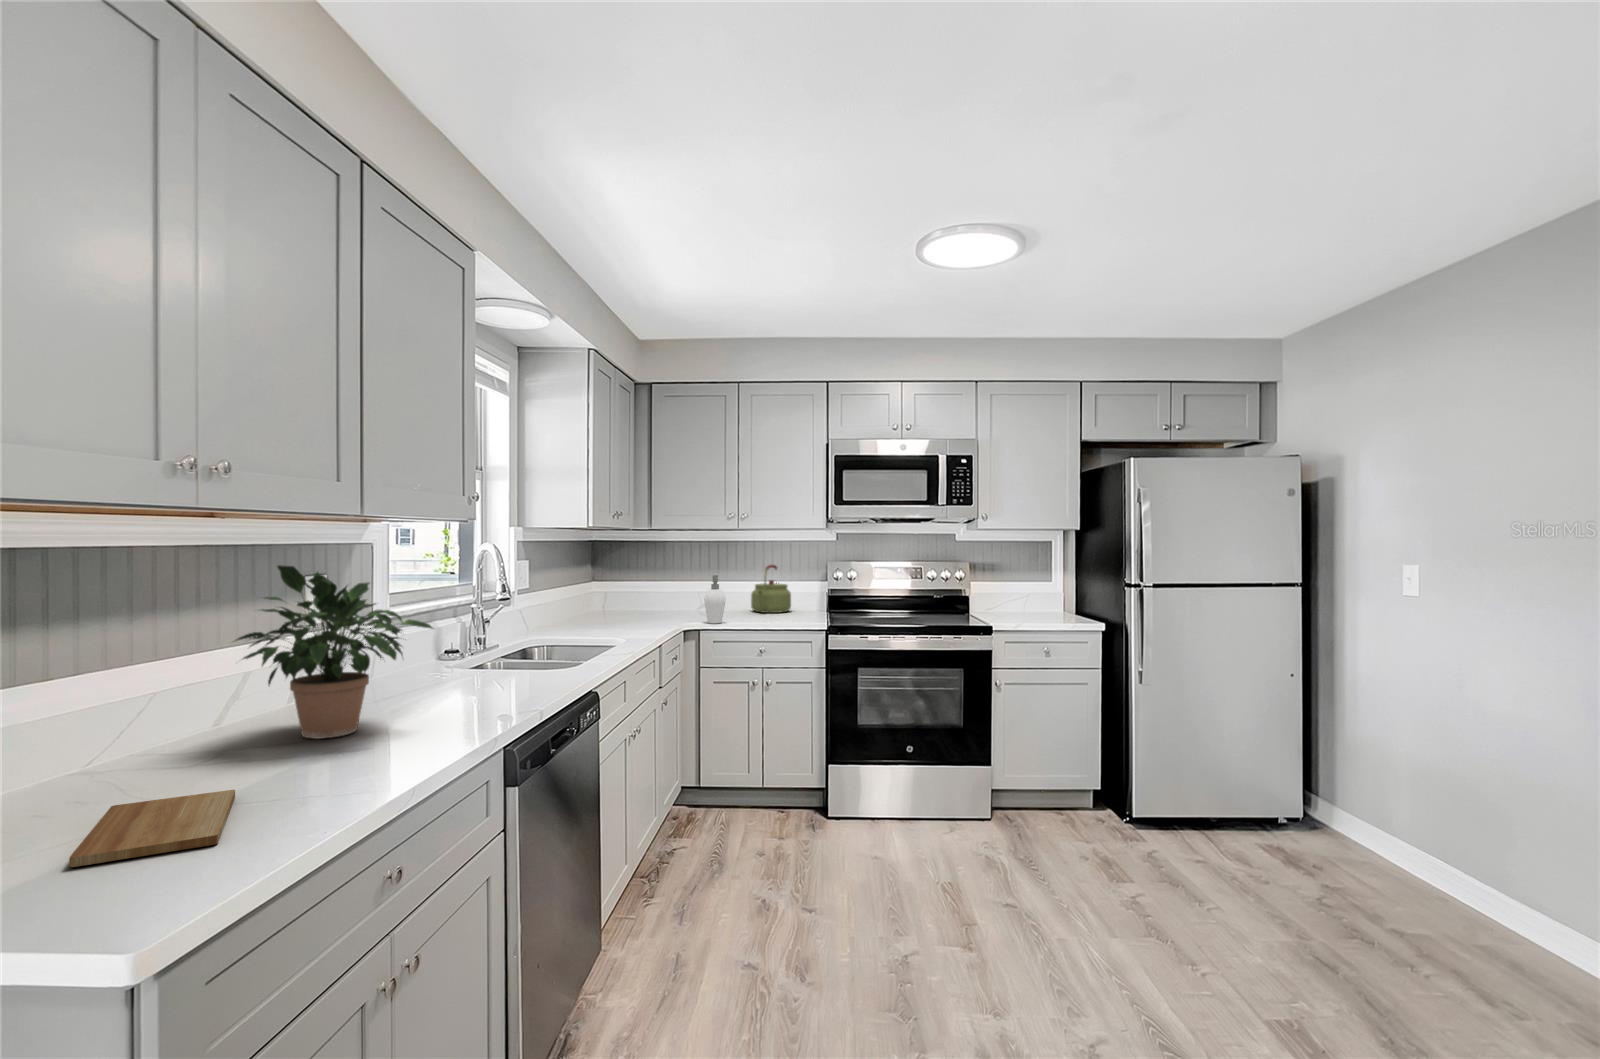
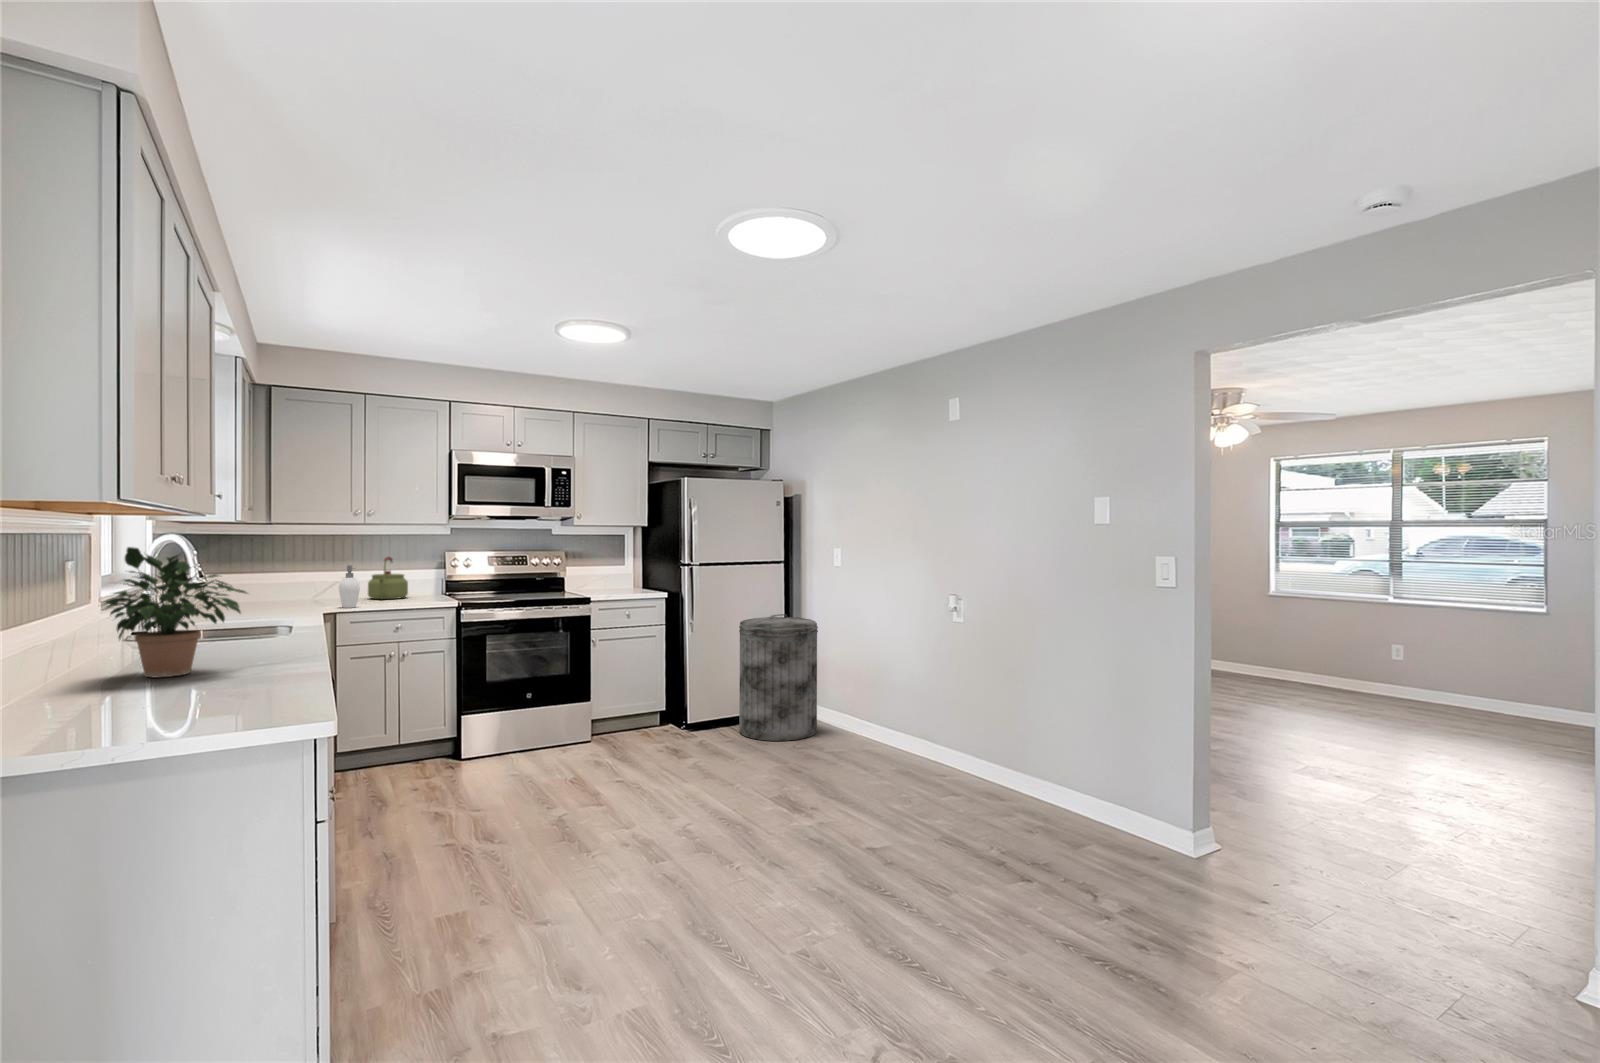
trash can: none [1219,671,1370,886] -> present [739,614,818,741]
cutting board: present [69,790,235,867] -> none [123,690,252,717]

